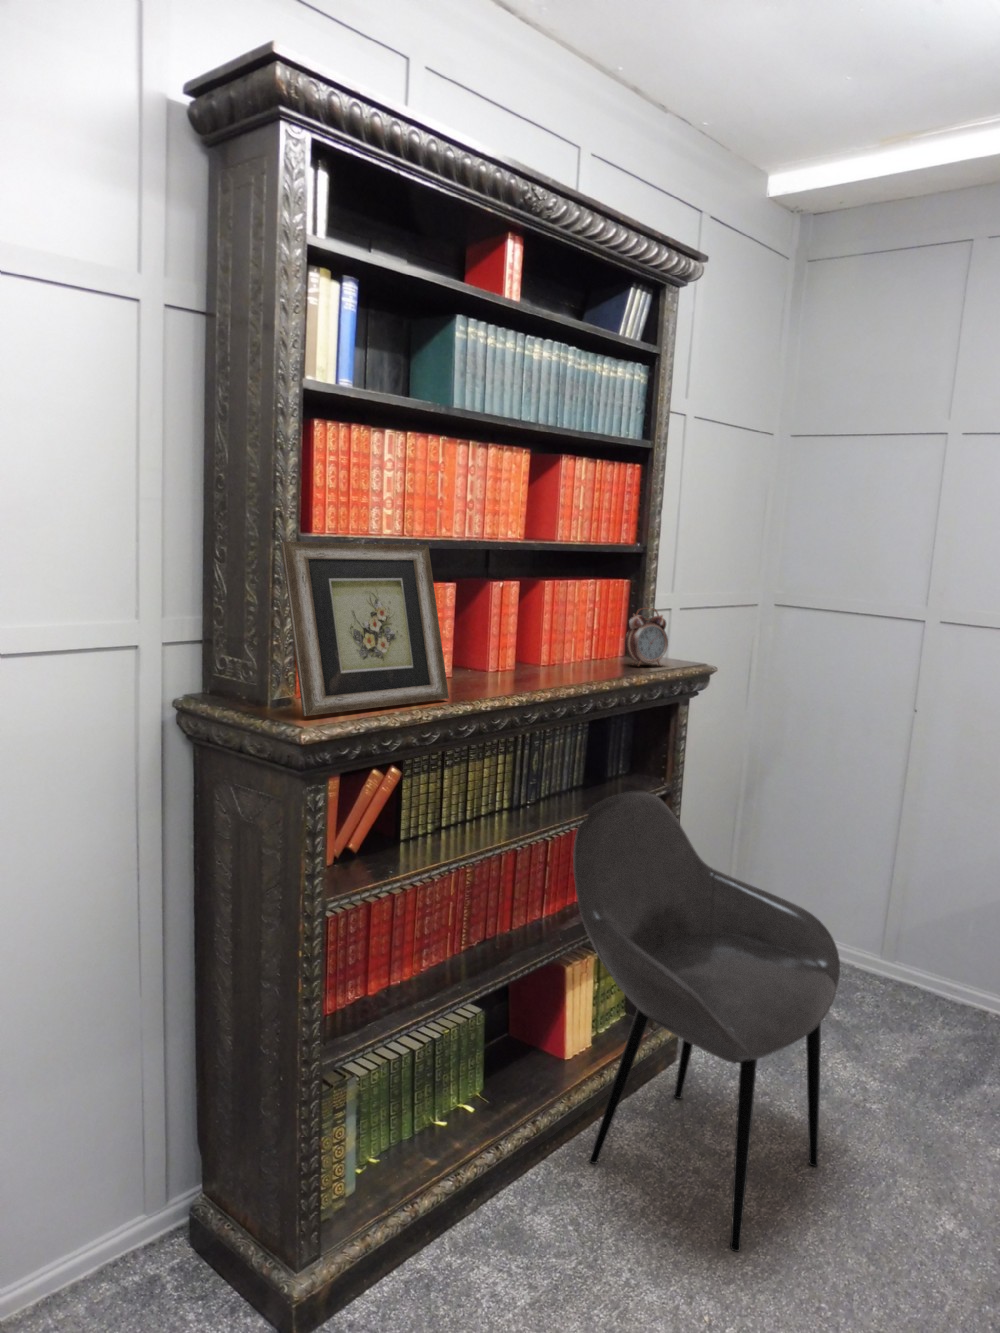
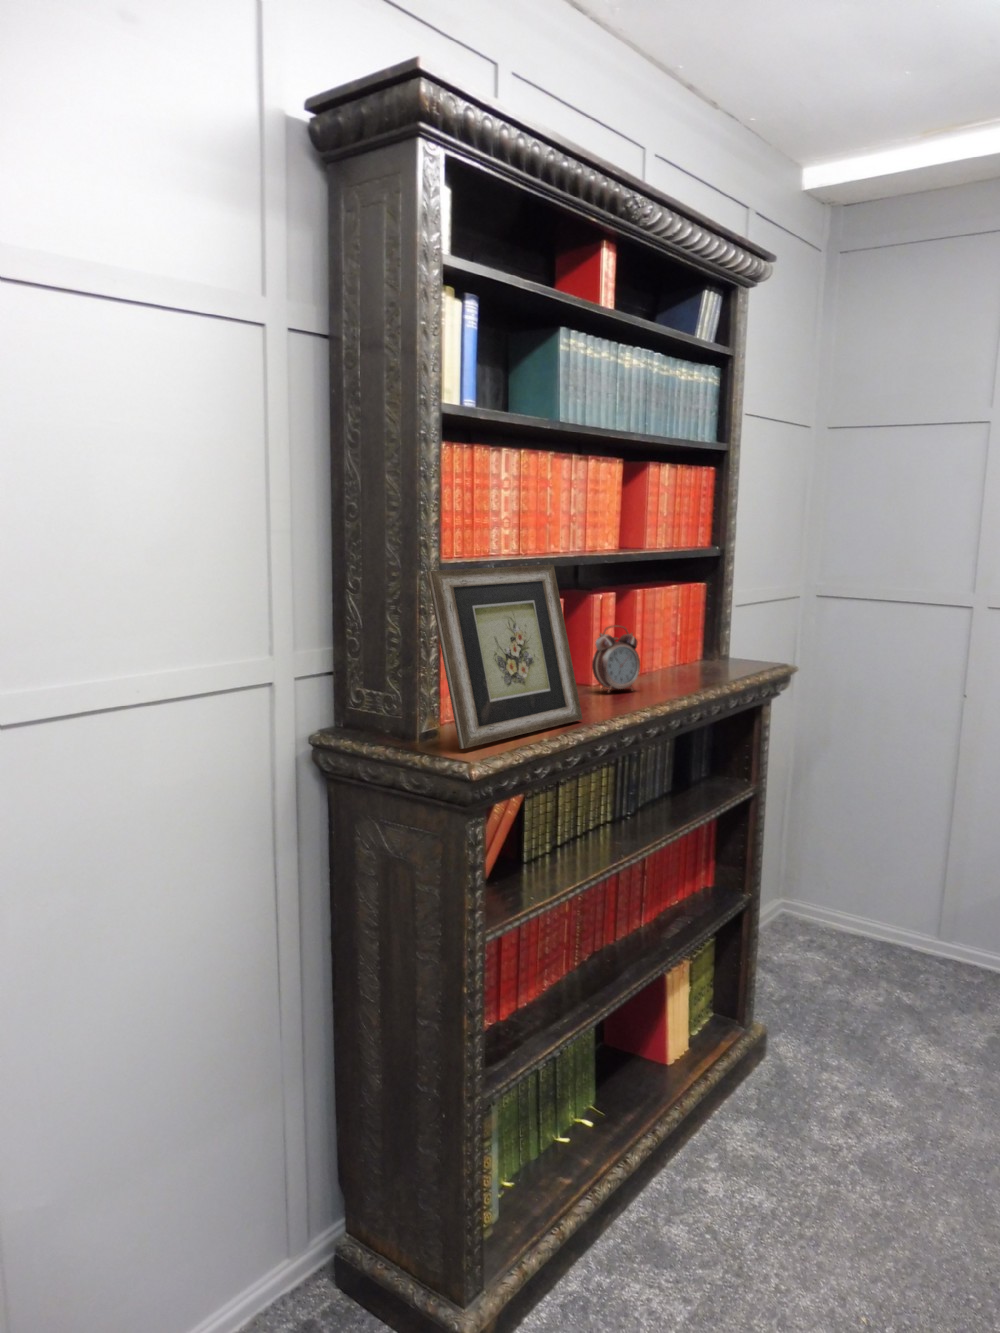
alarm clock: present [625,608,668,666] -> present [592,625,640,692]
armchair: present [573,791,840,1252] -> none [682,794,942,1247]

